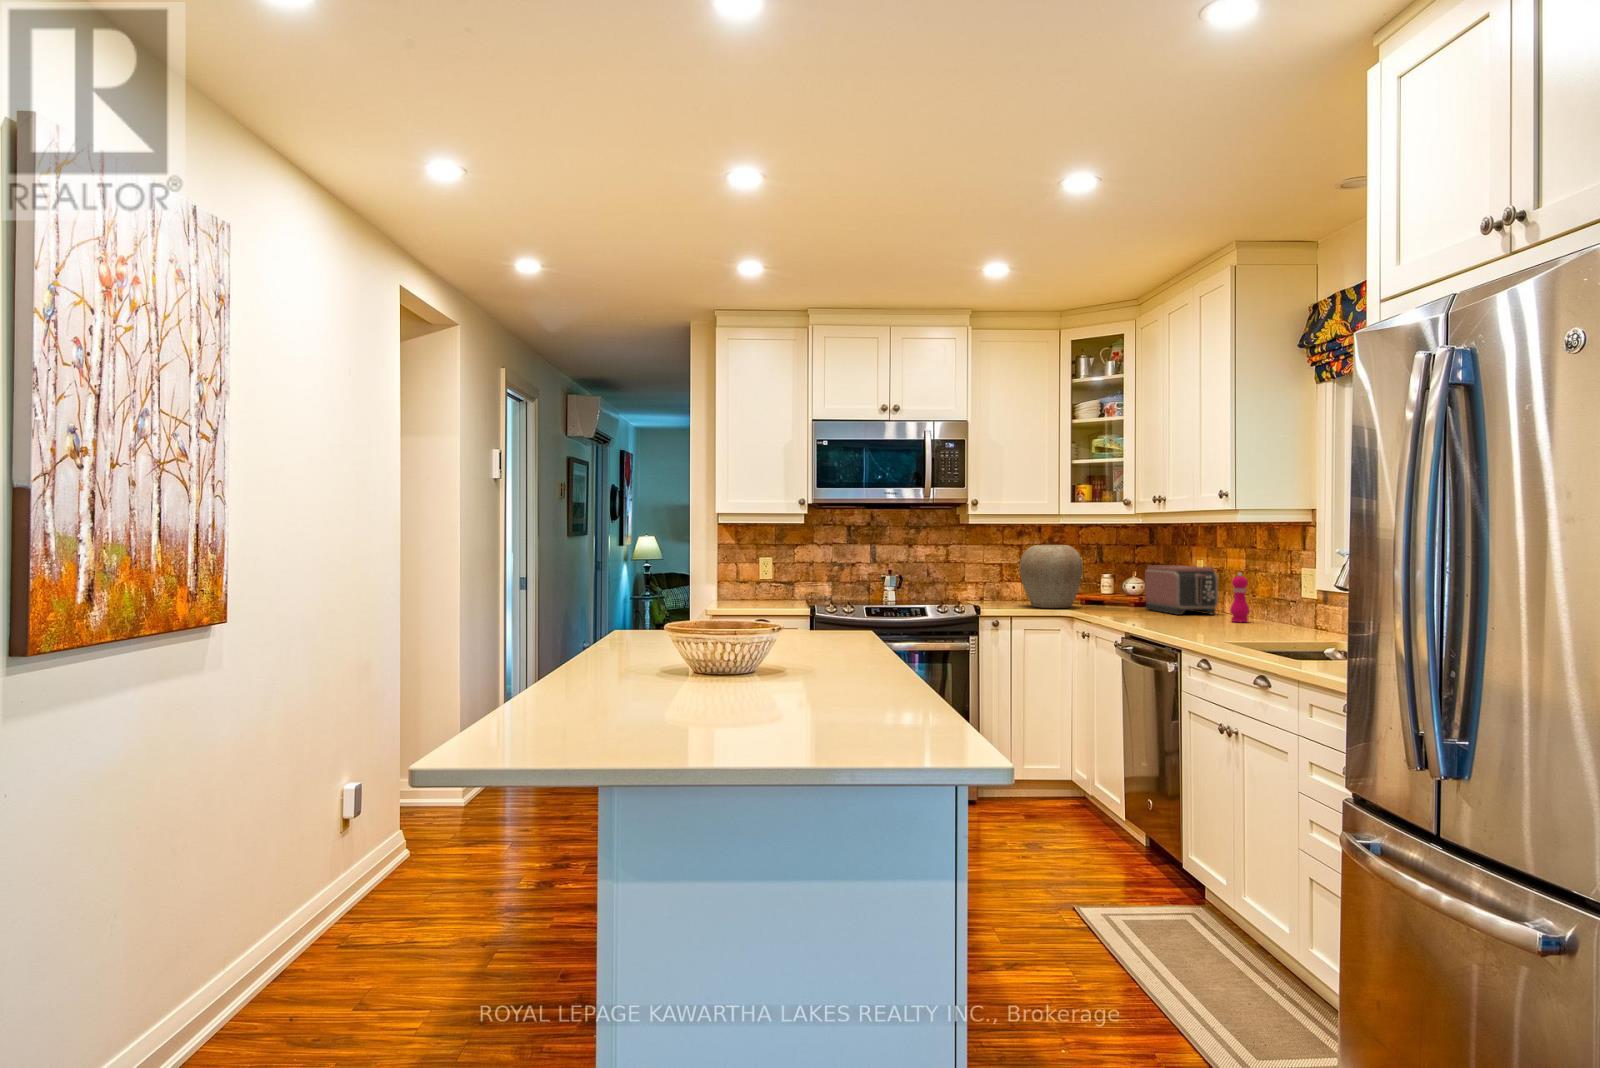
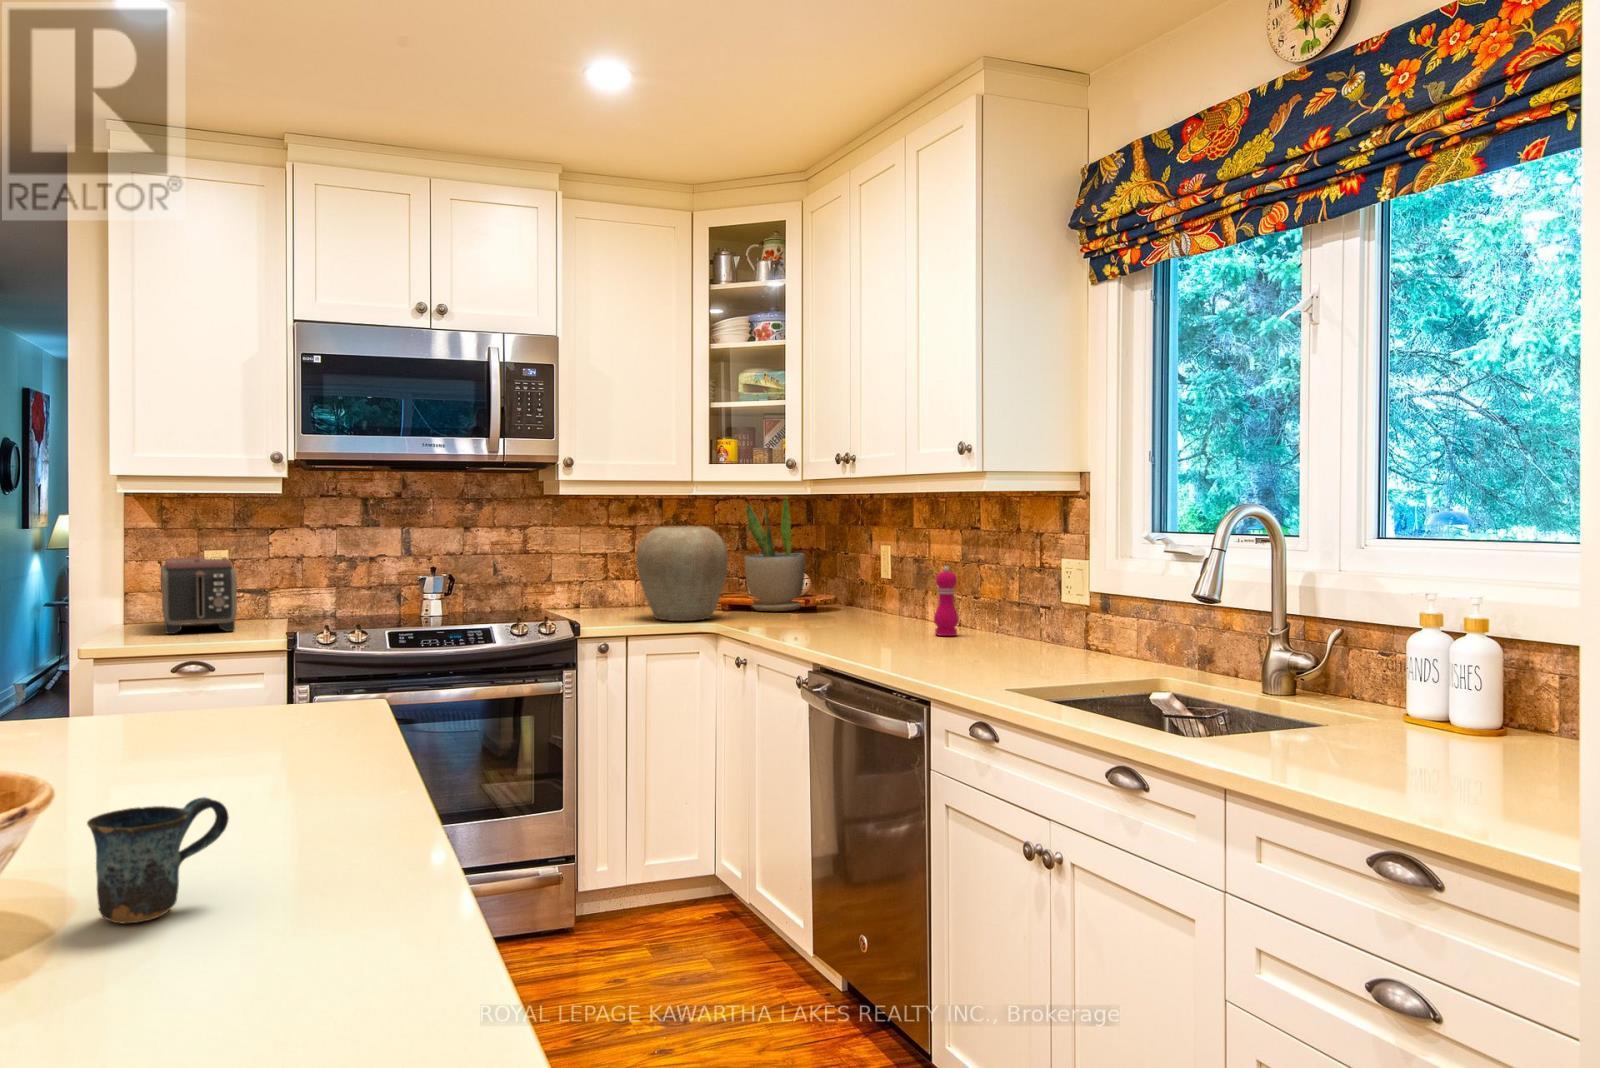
potted plant: none [1097,524,1142,605] -> present [745,498,805,611]
toaster: present [1145,565,1218,615] -> present [161,557,237,634]
mug: none [737,651,793,702] -> present [87,797,229,923]

